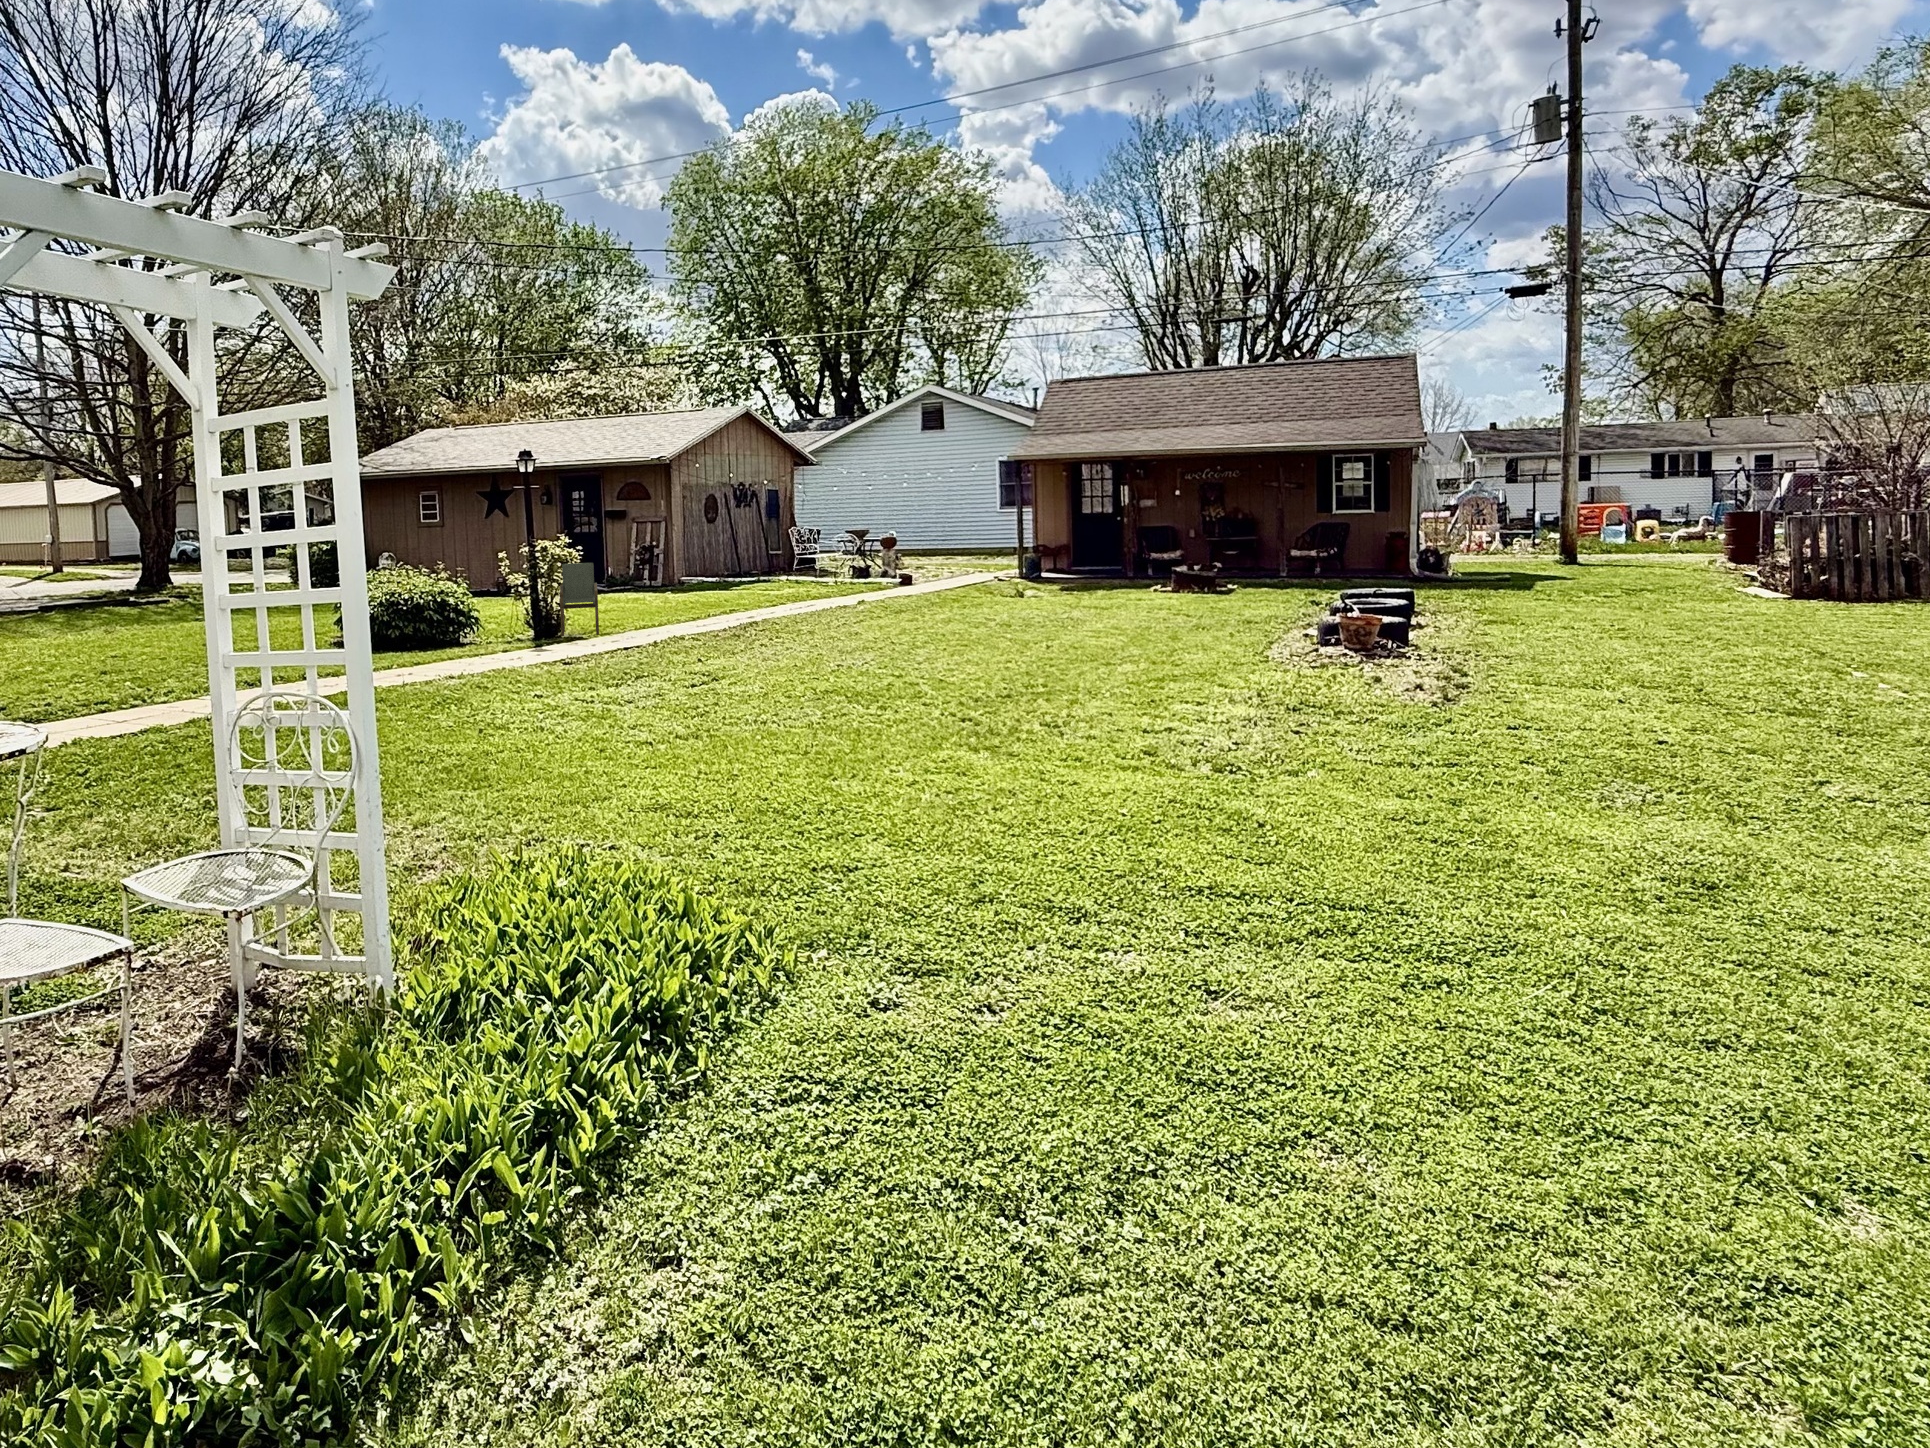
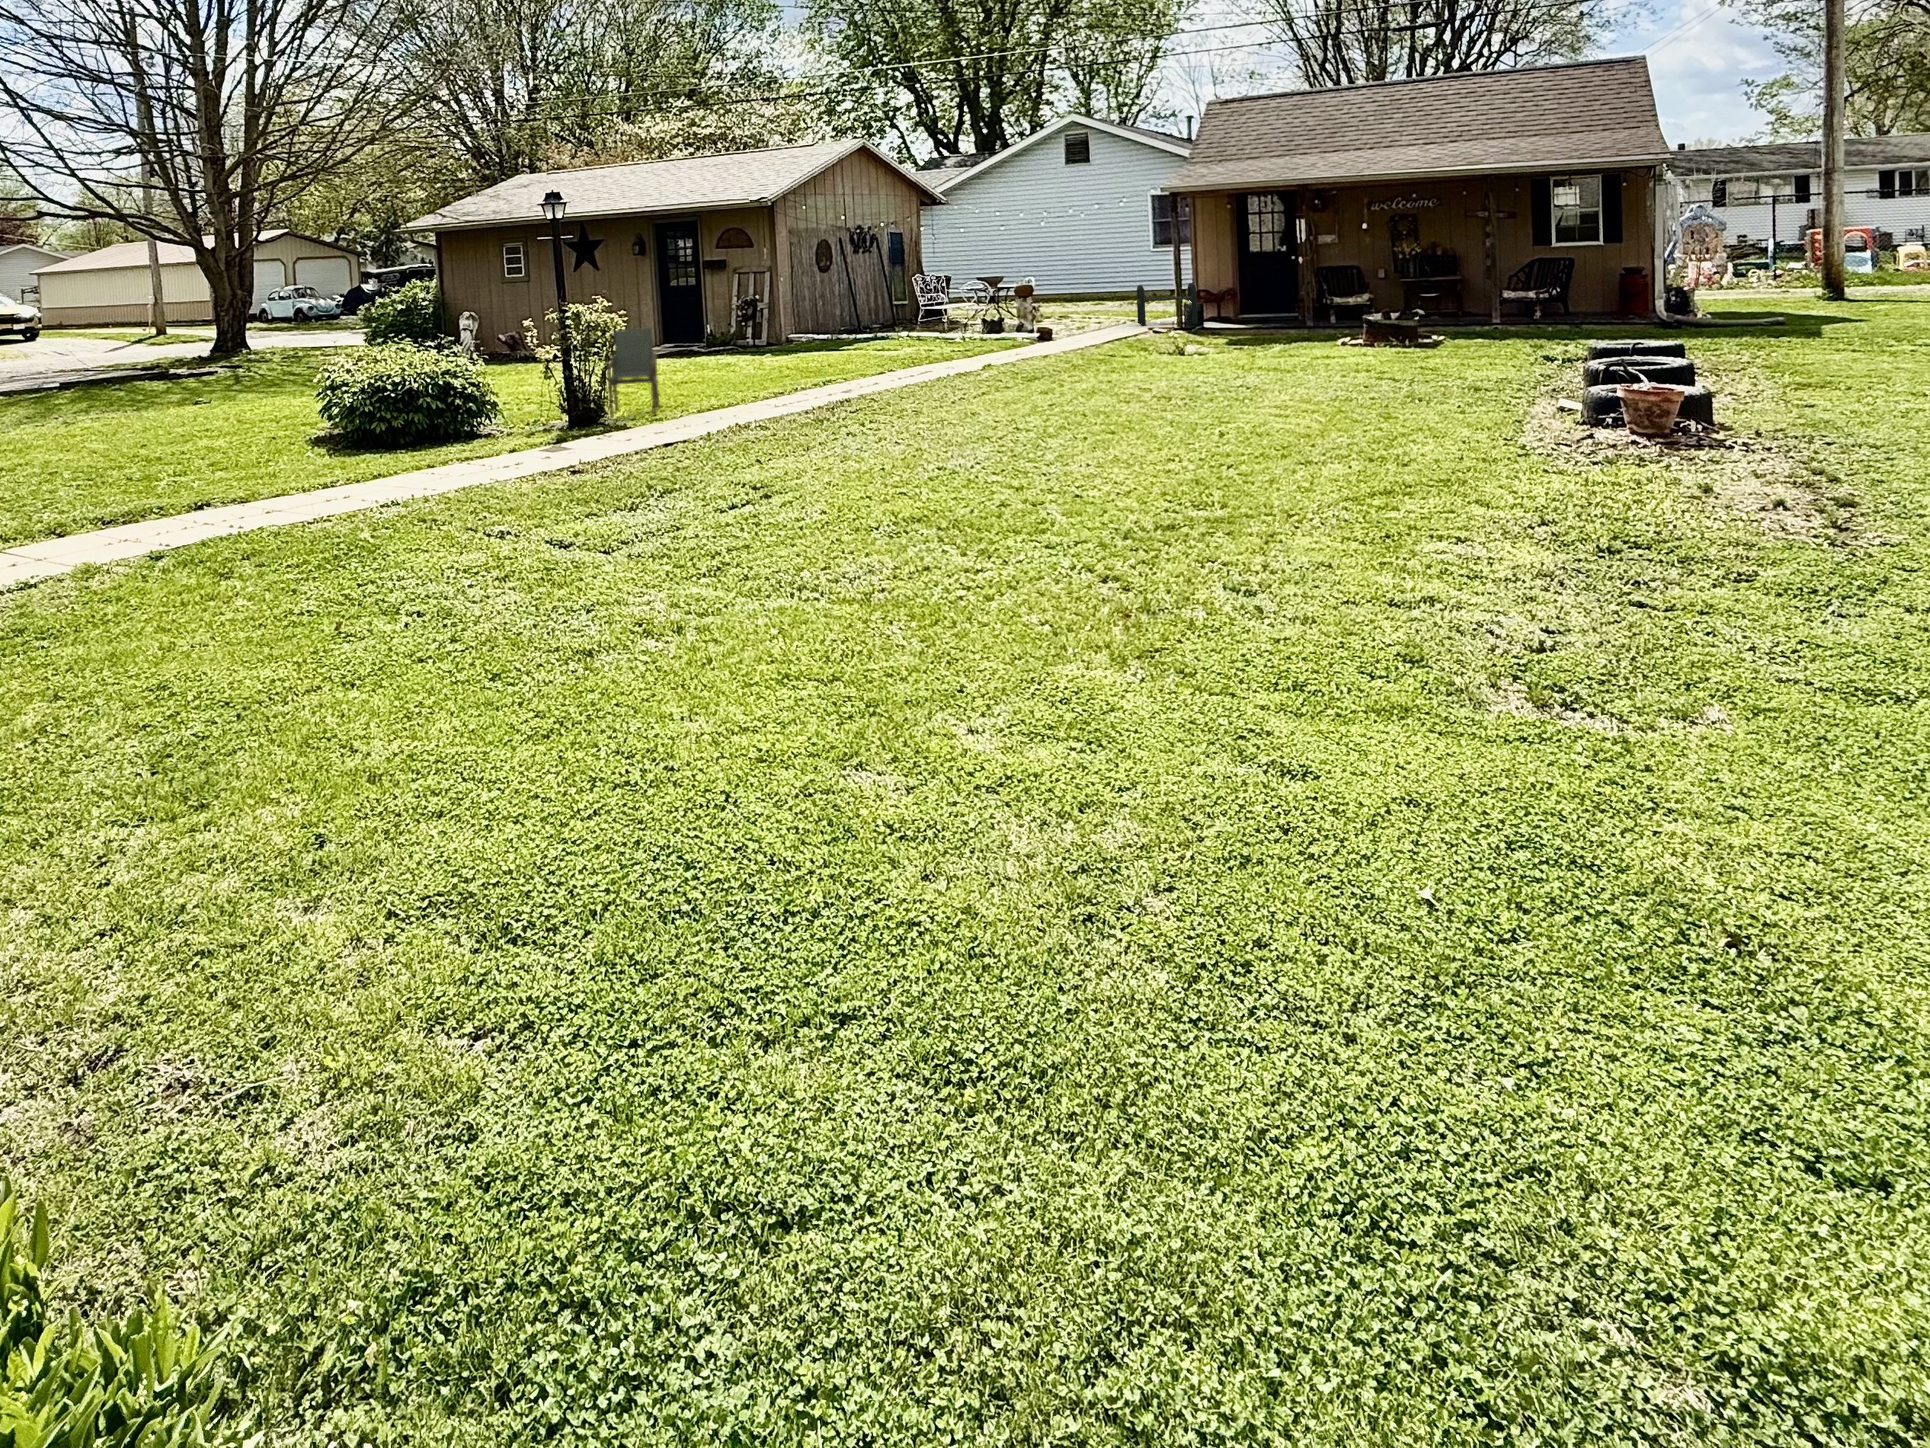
bench: none [987,538,1039,575] -> present [1137,283,1198,326]

